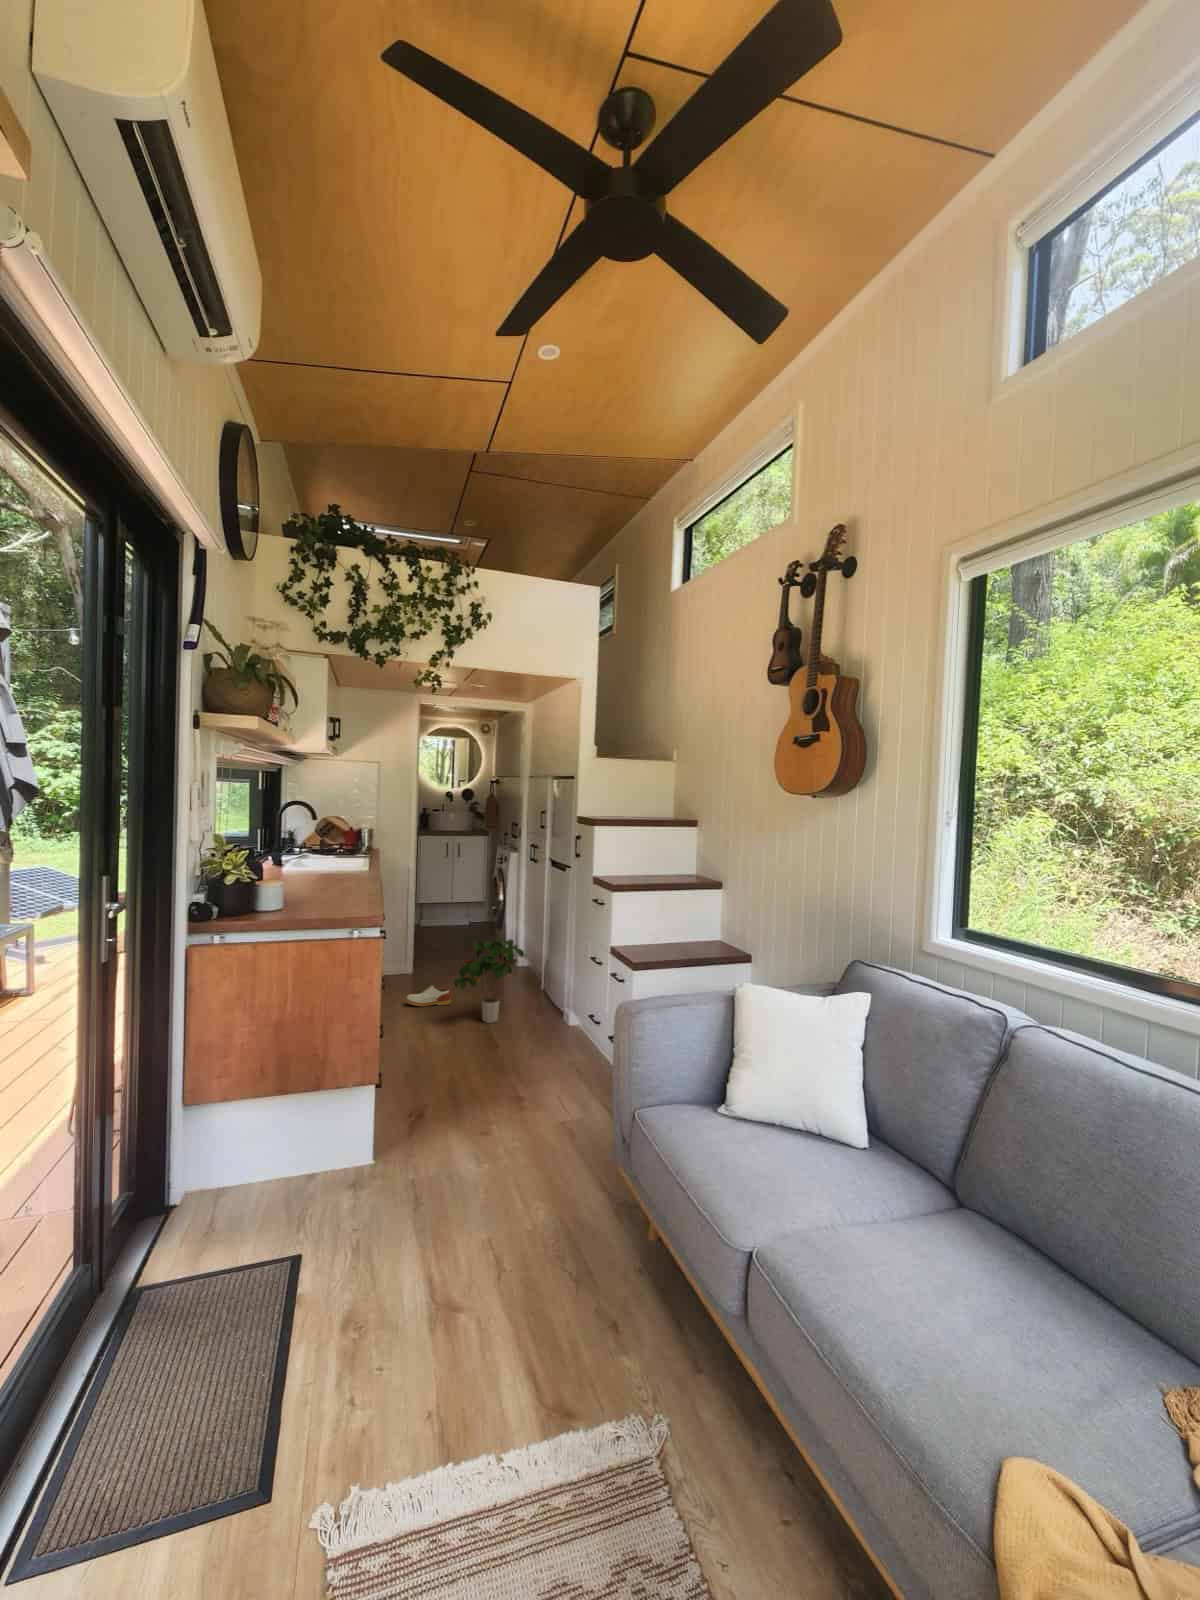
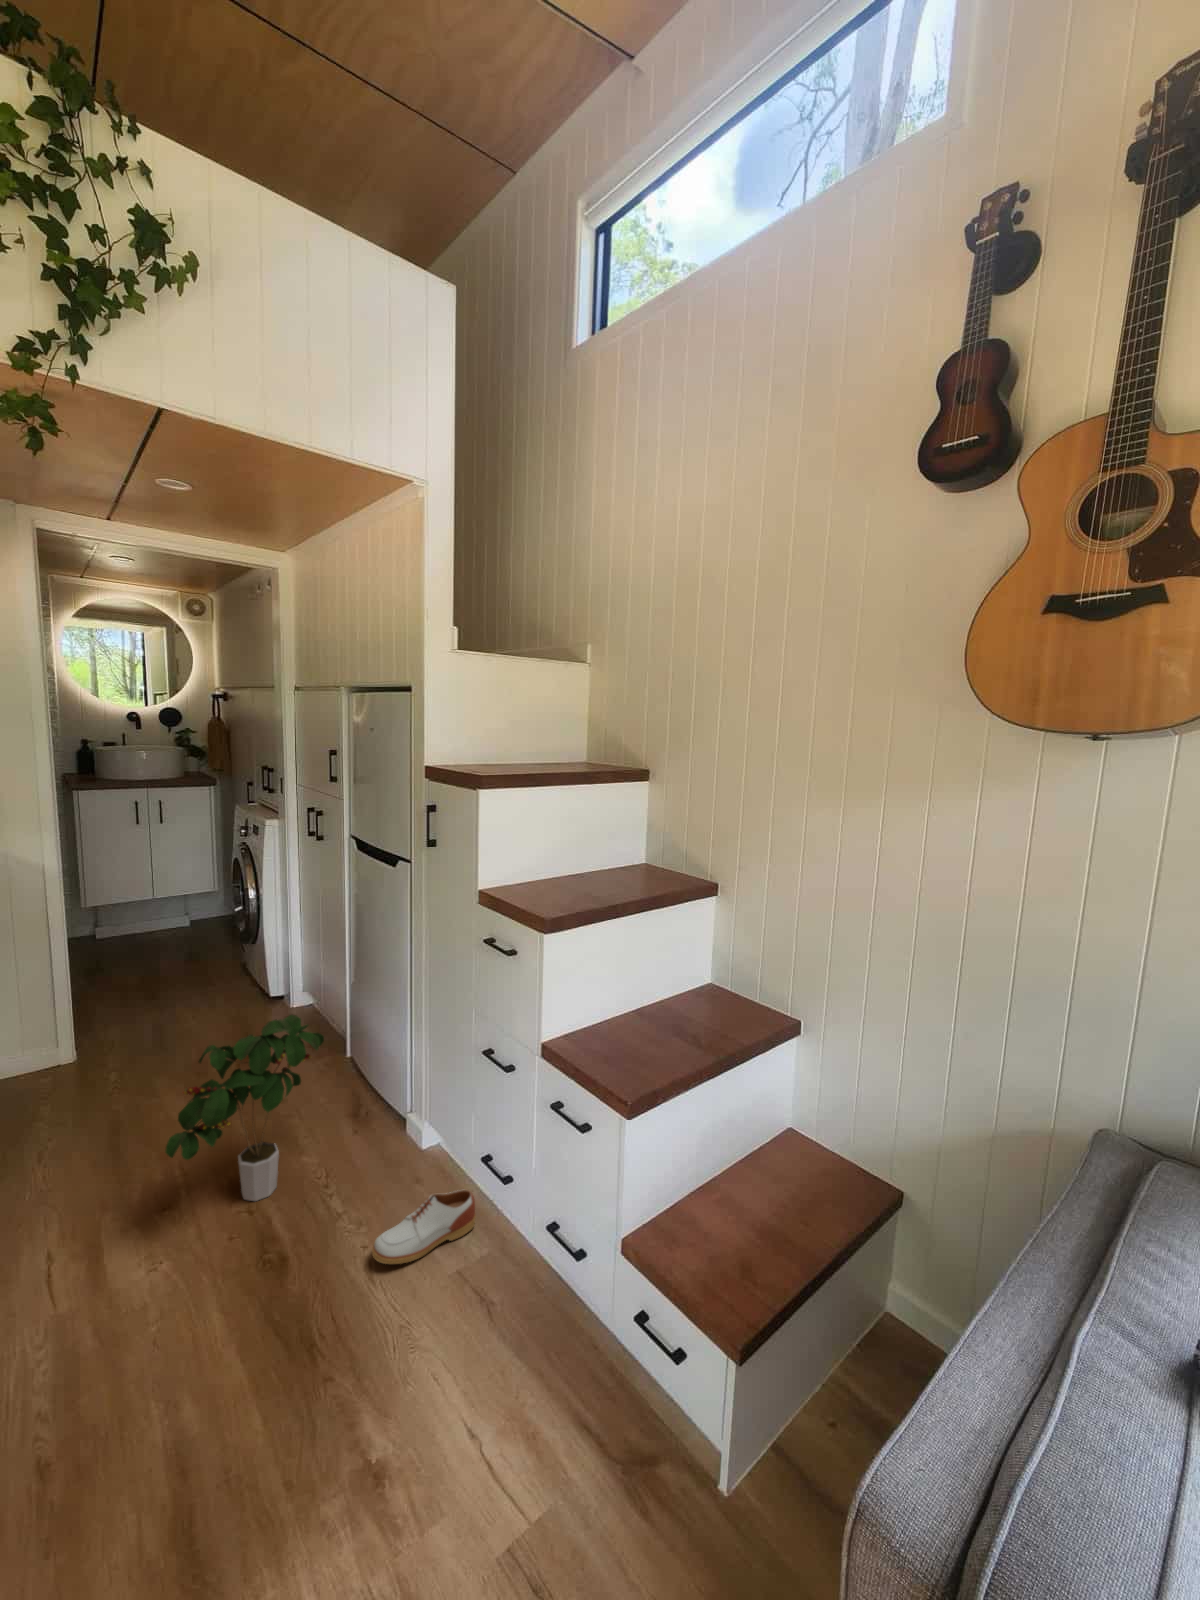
shoe: present [406,985,451,1006] -> present [372,1190,476,1264]

